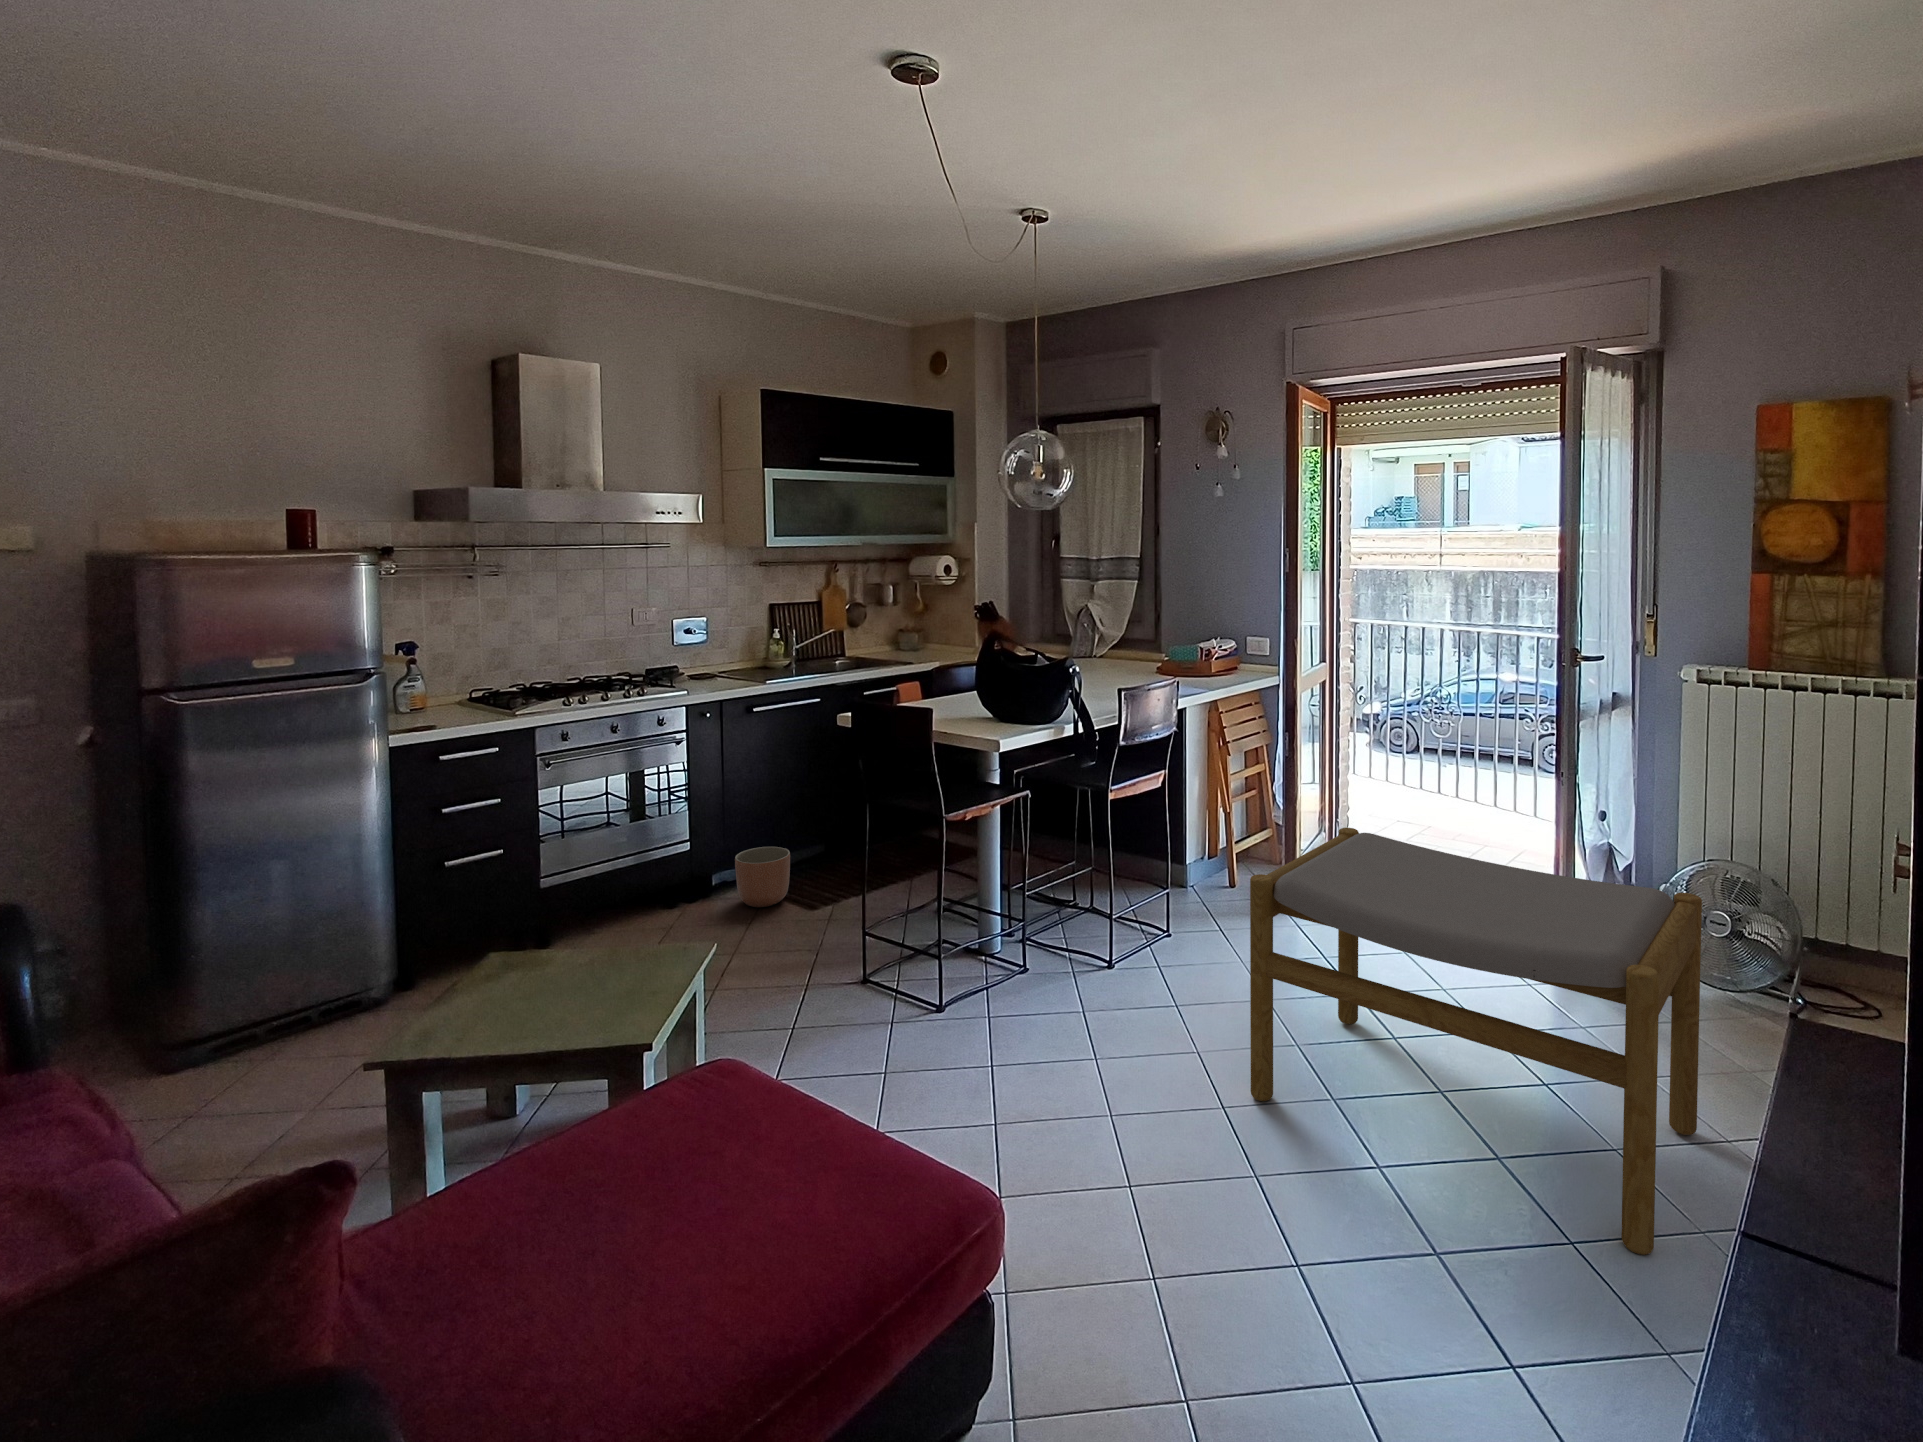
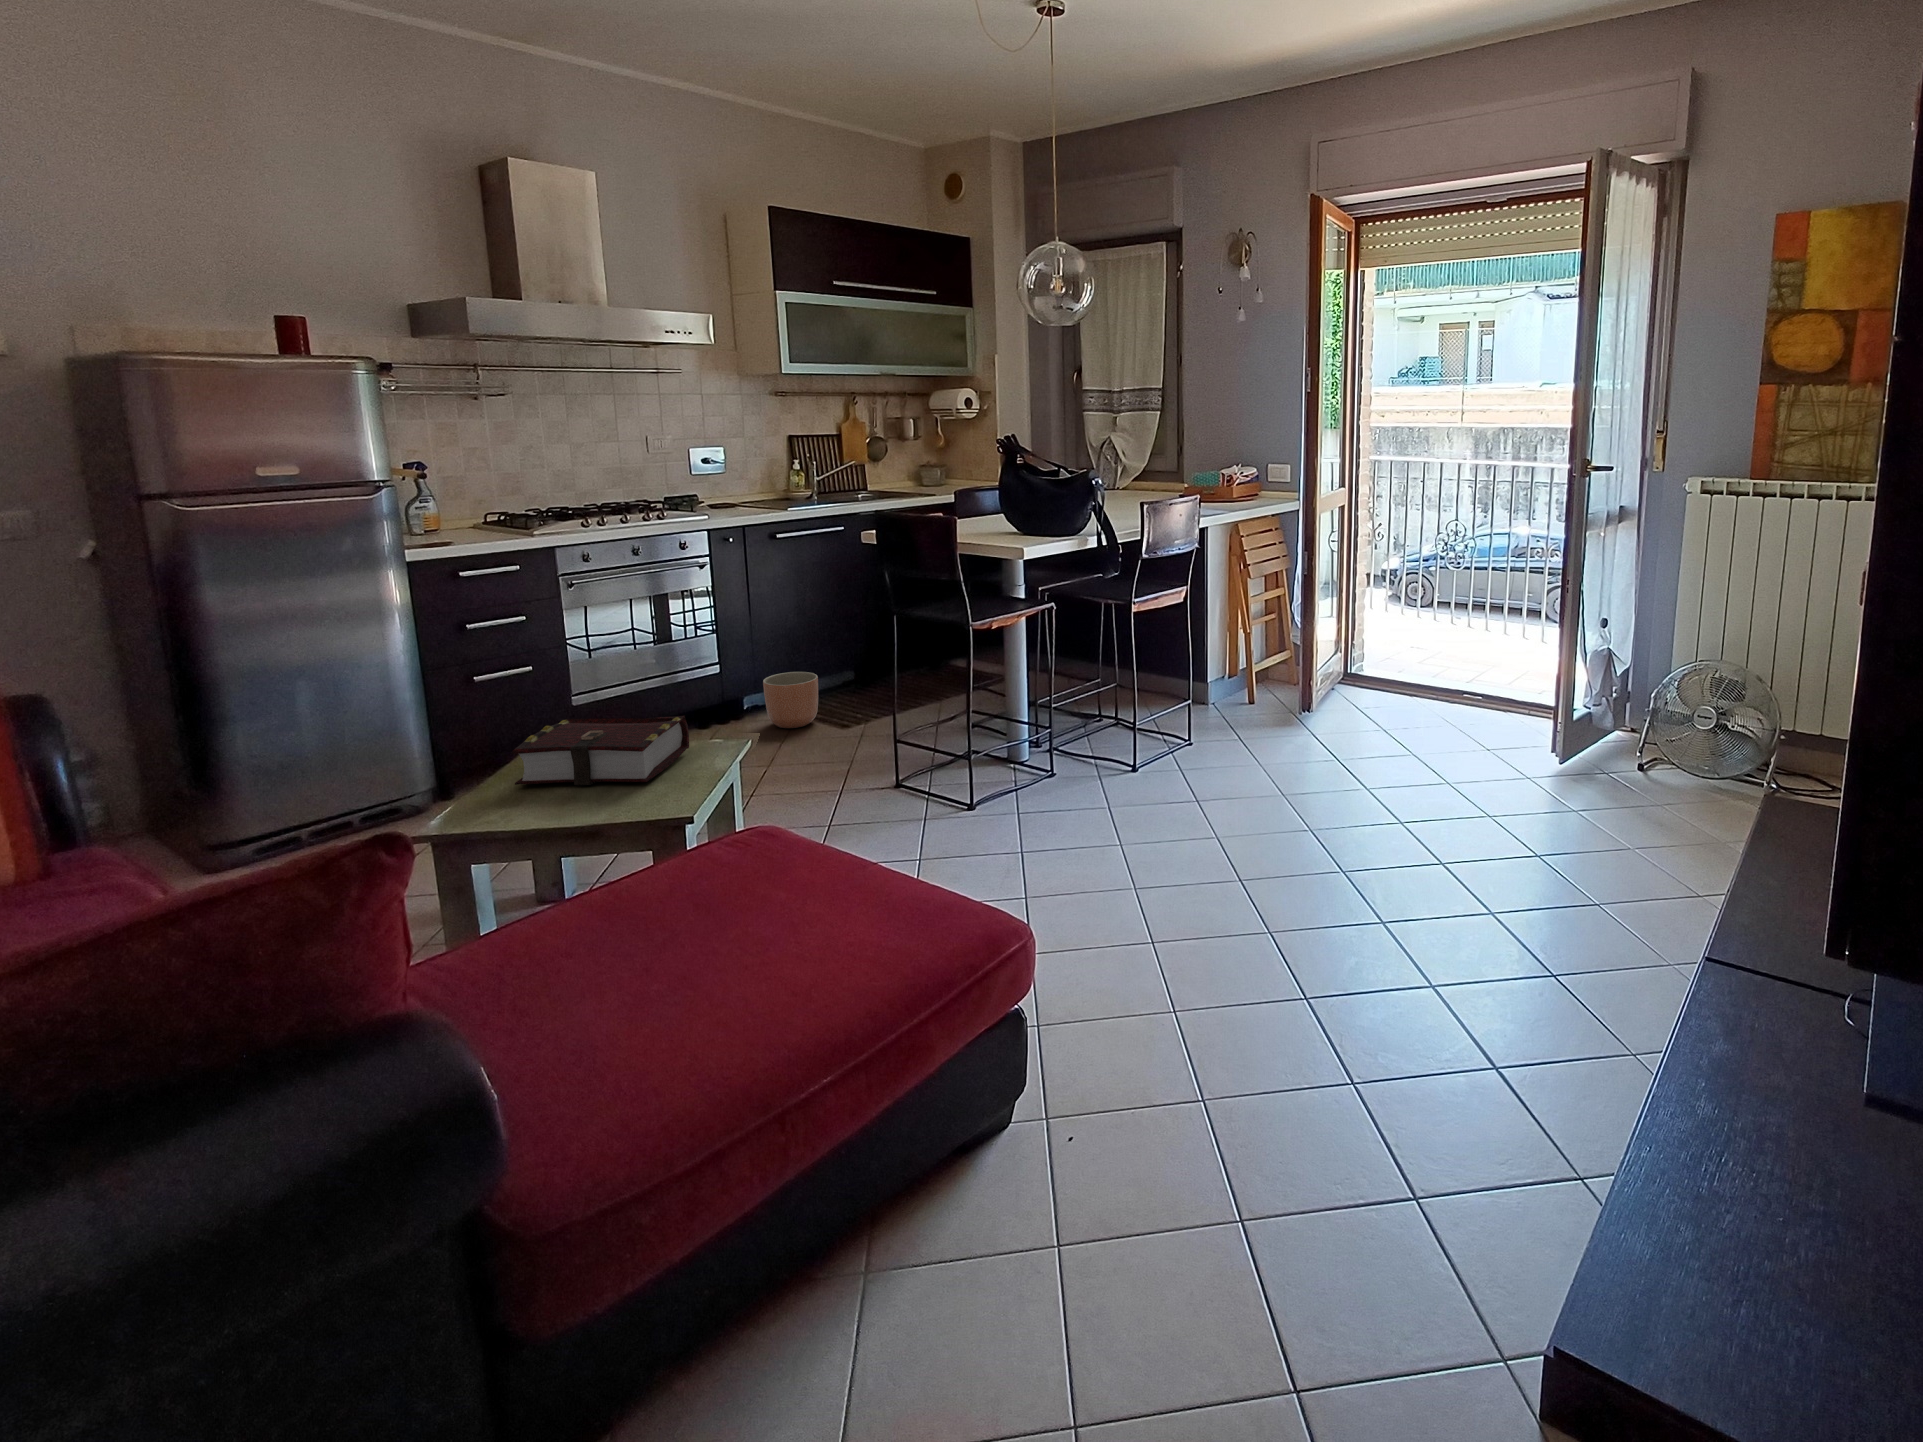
footstool: present [1250,828,1702,1255] -> none [1261,627,1676,964]
book: none [455,939,645,1025] -> present [512,716,689,785]

